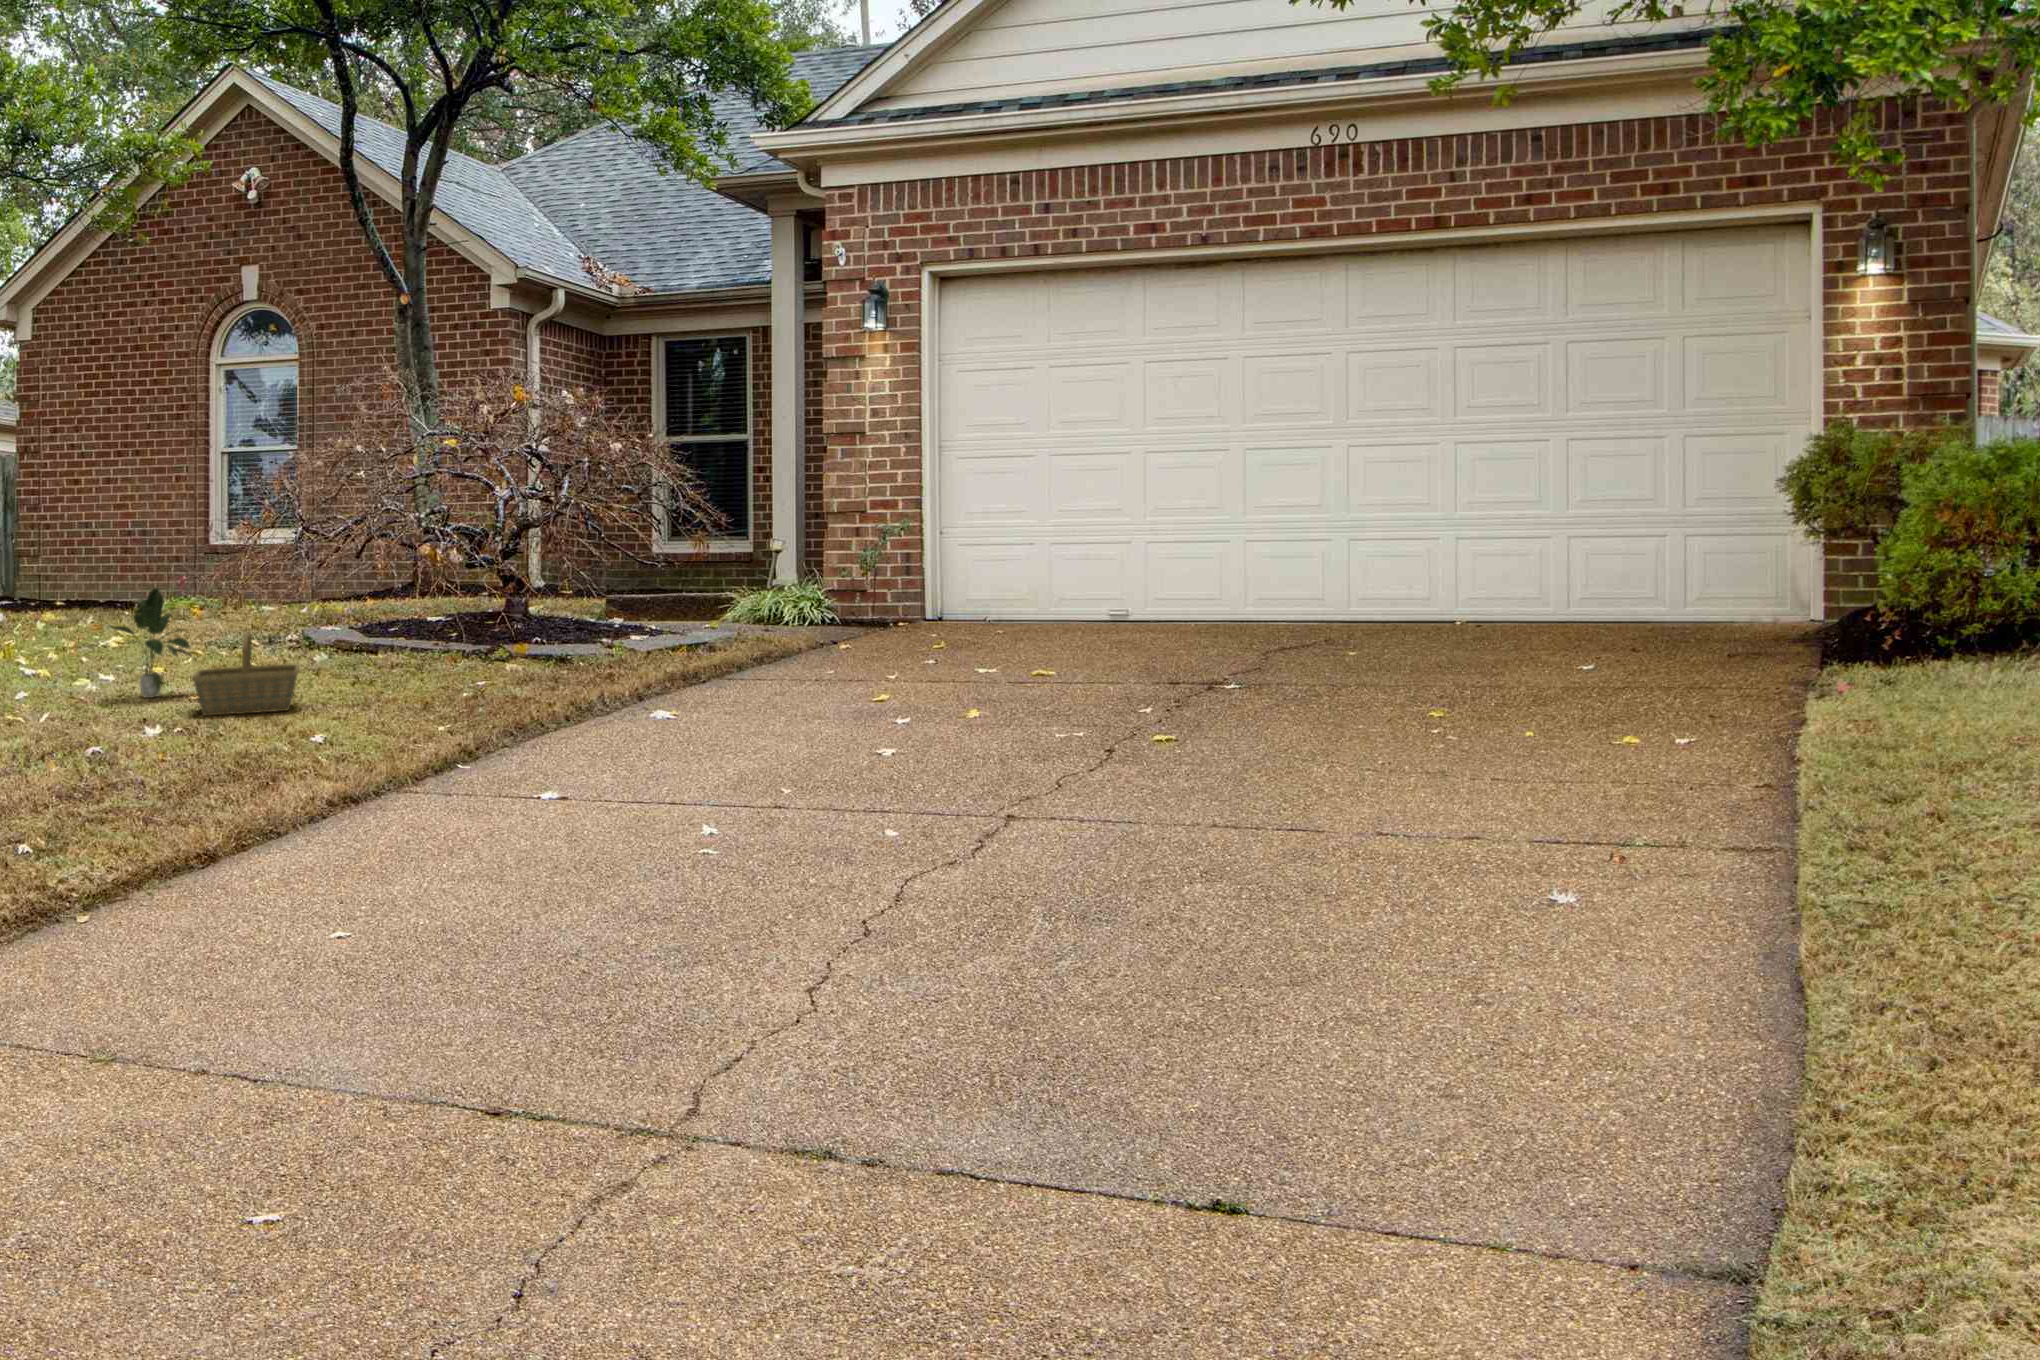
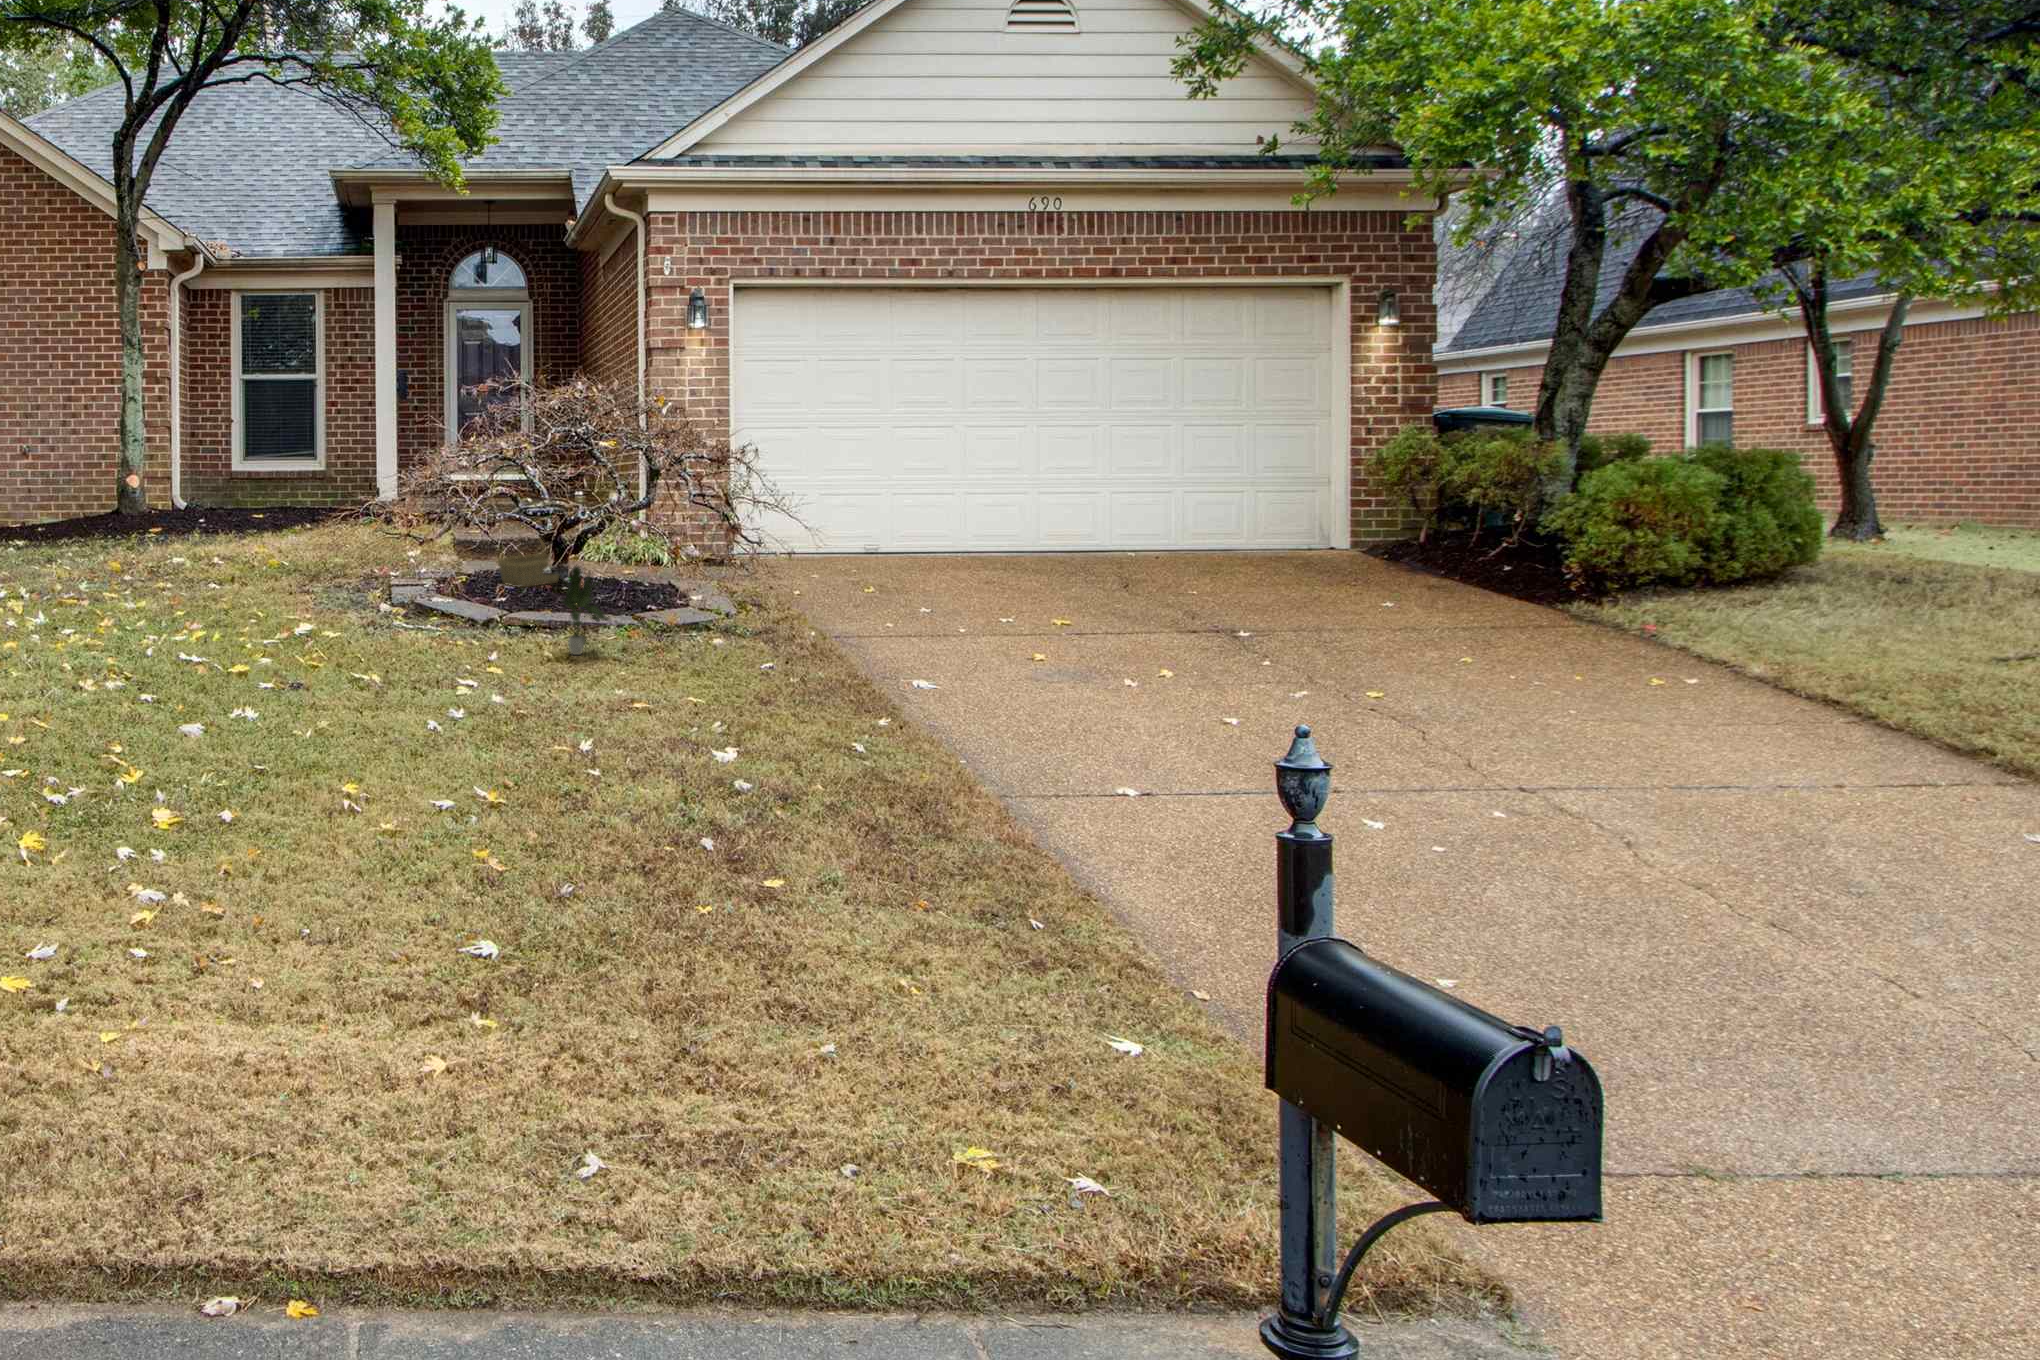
basket: present [192,633,300,716] -> present [497,540,559,587]

